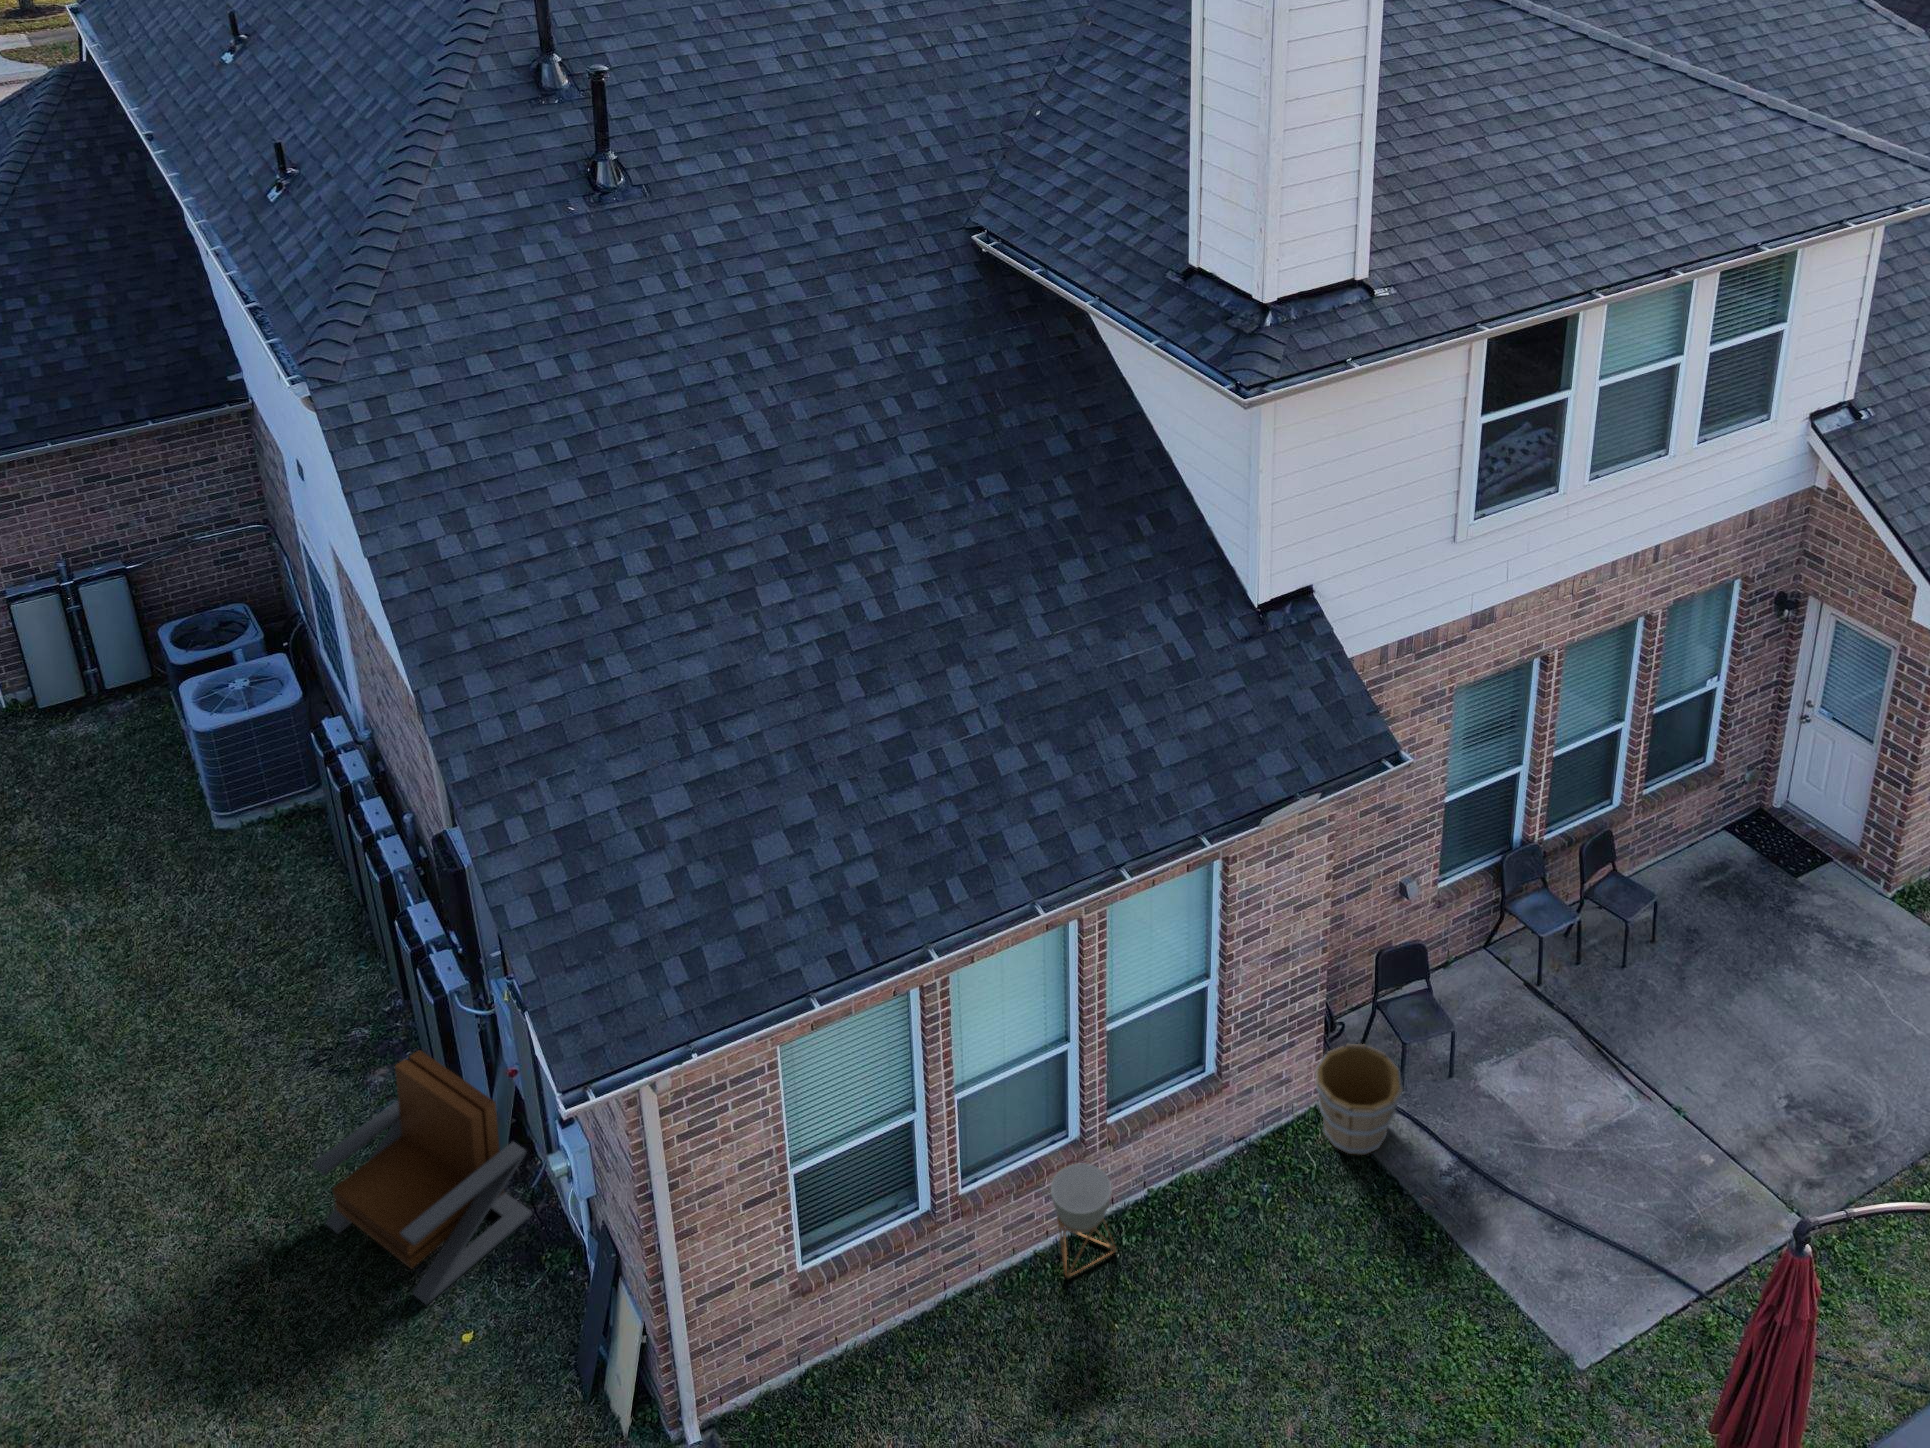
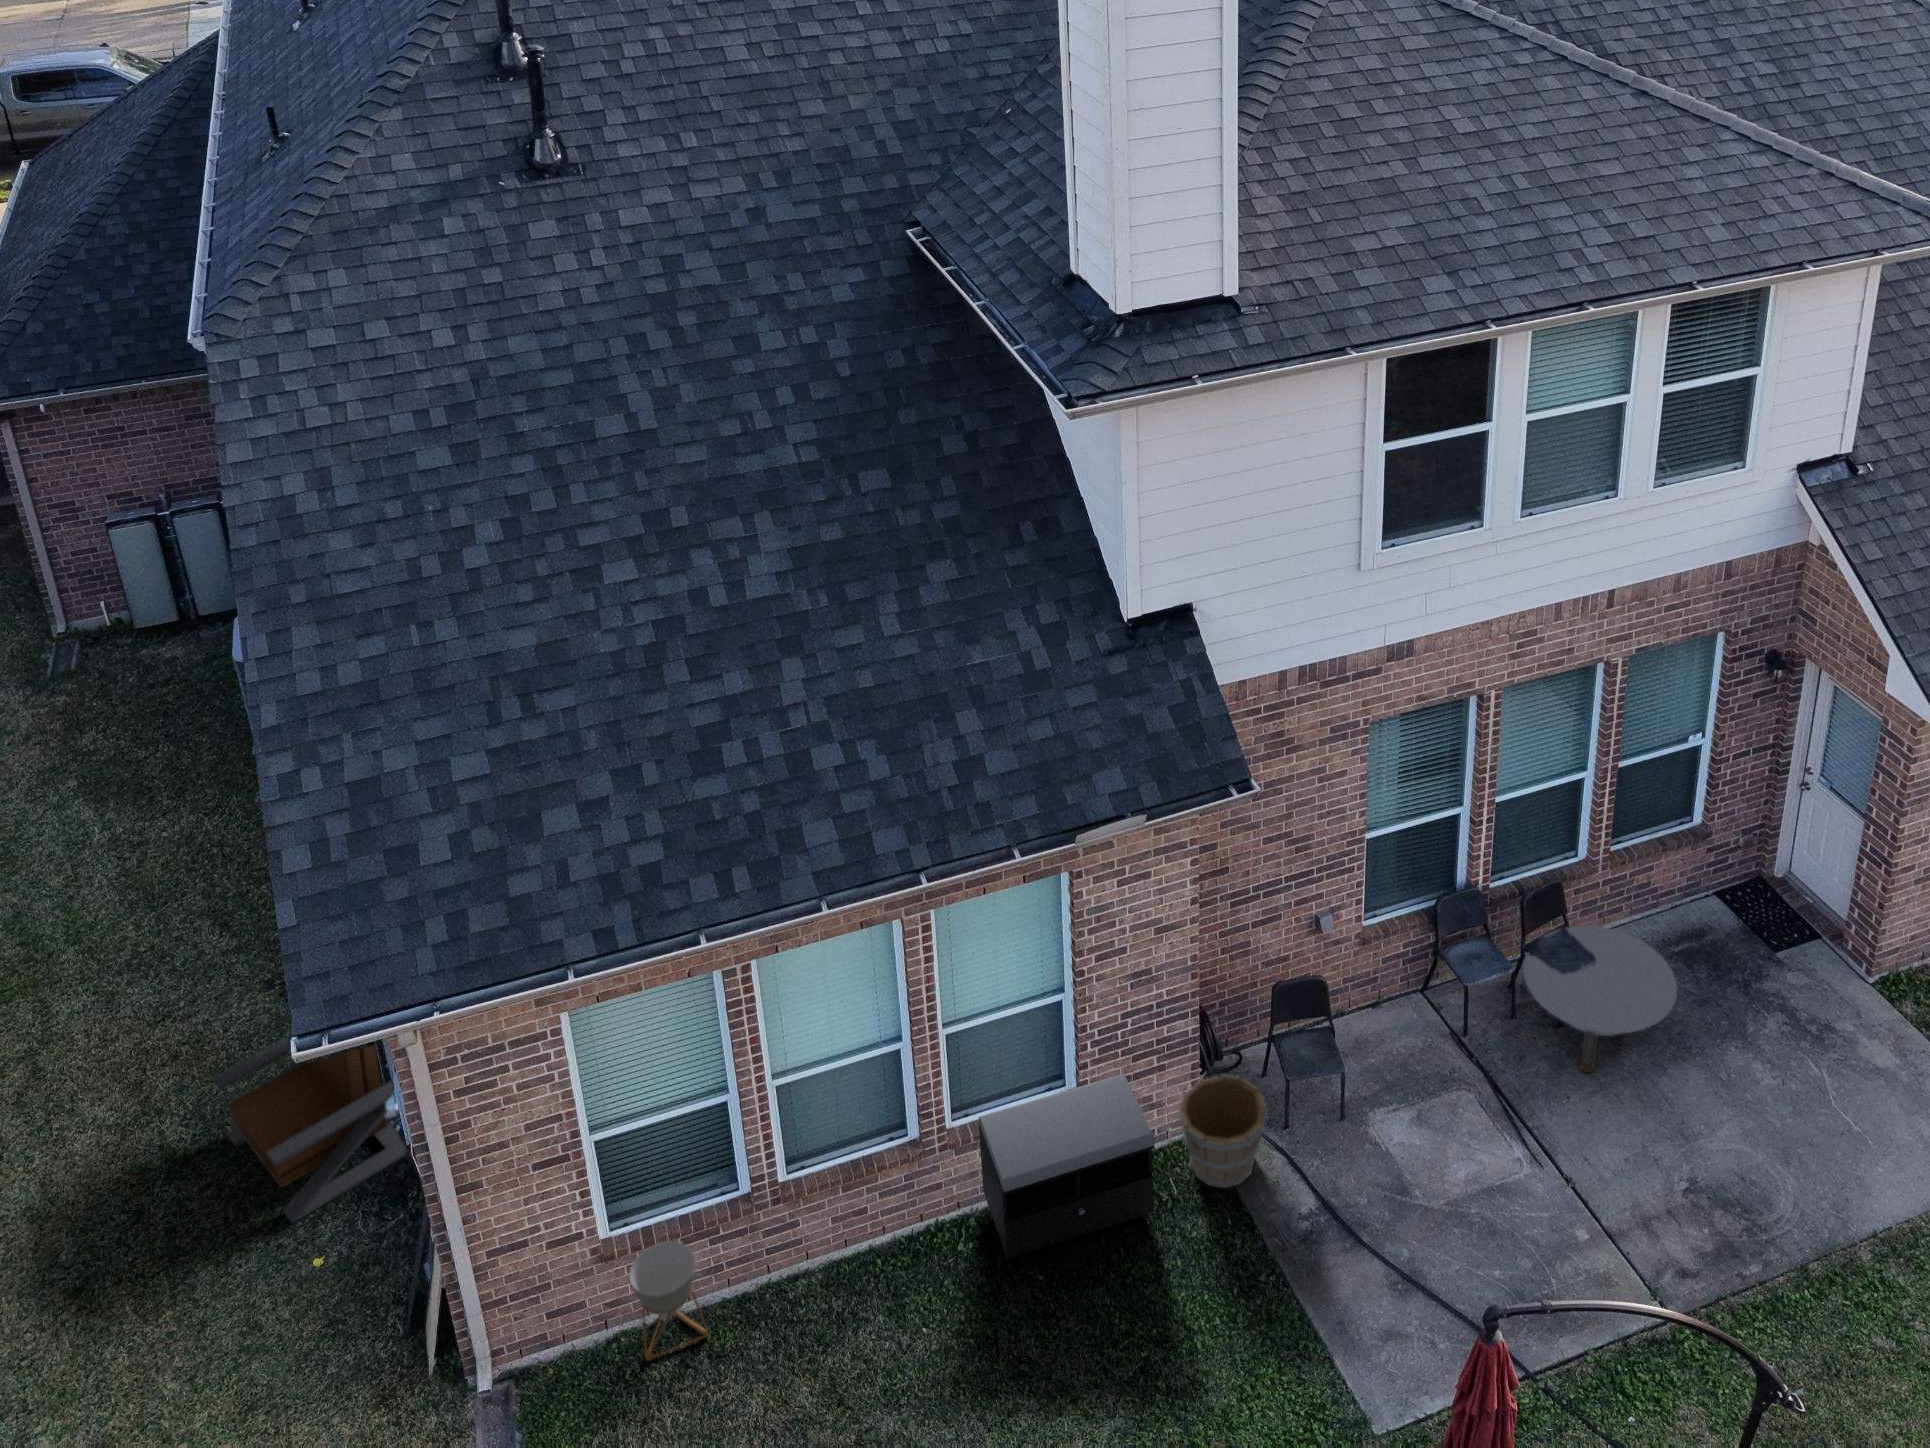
round table: none [1588,867,1739,1007] -> present [1523,926,1677,1073]
storage bench: none [1137,1053,1316,1248] -> present [979,1074,1154,1259]
planter: present [1050,1163,1116,1278] -> present [629,1241,709,1360]

